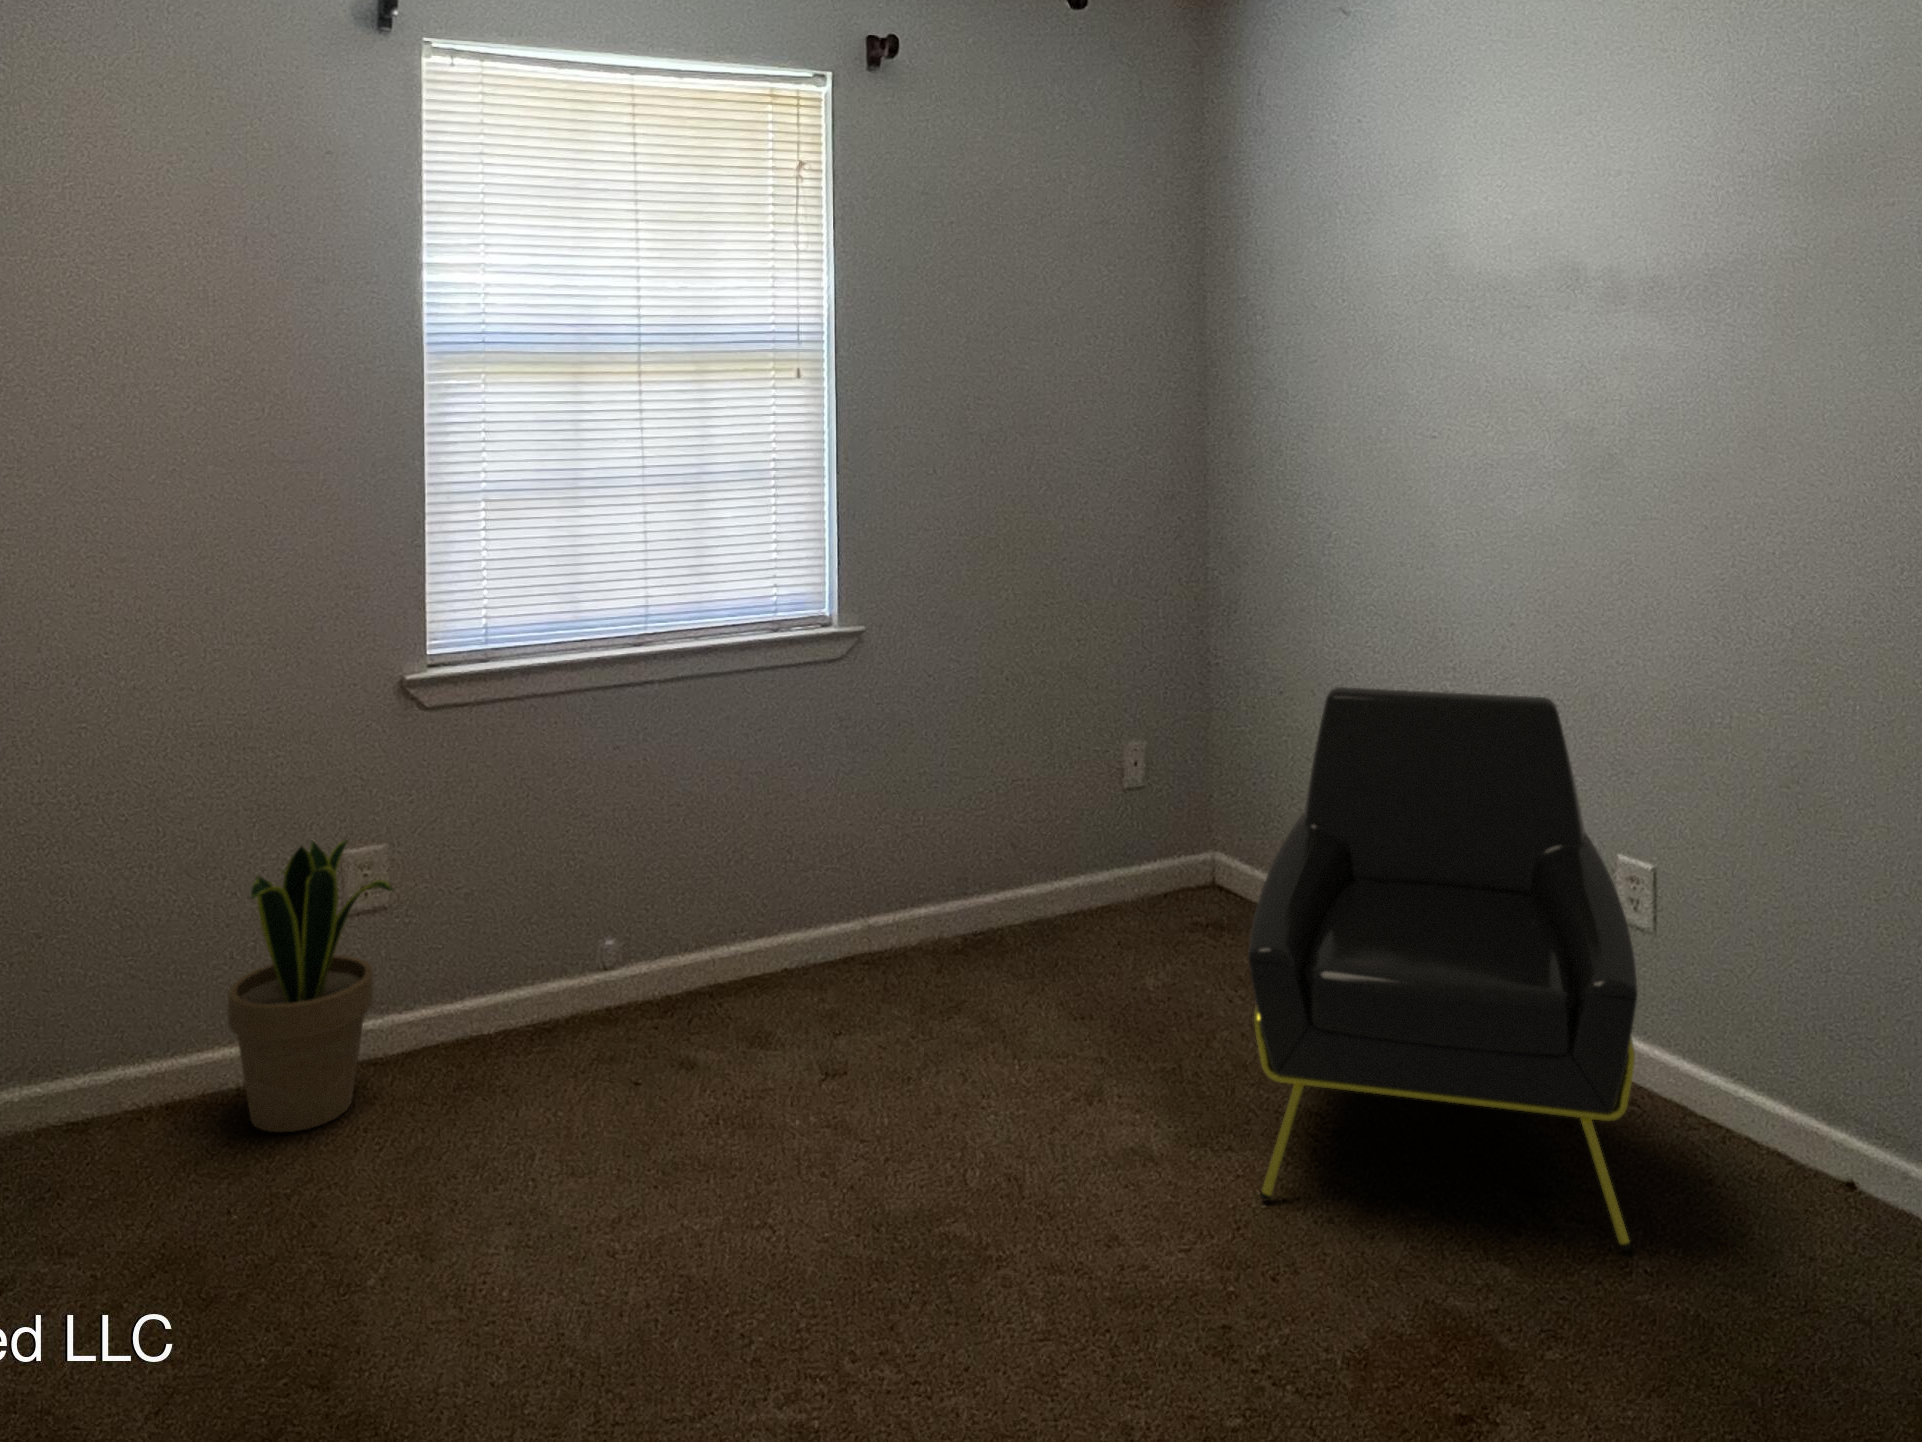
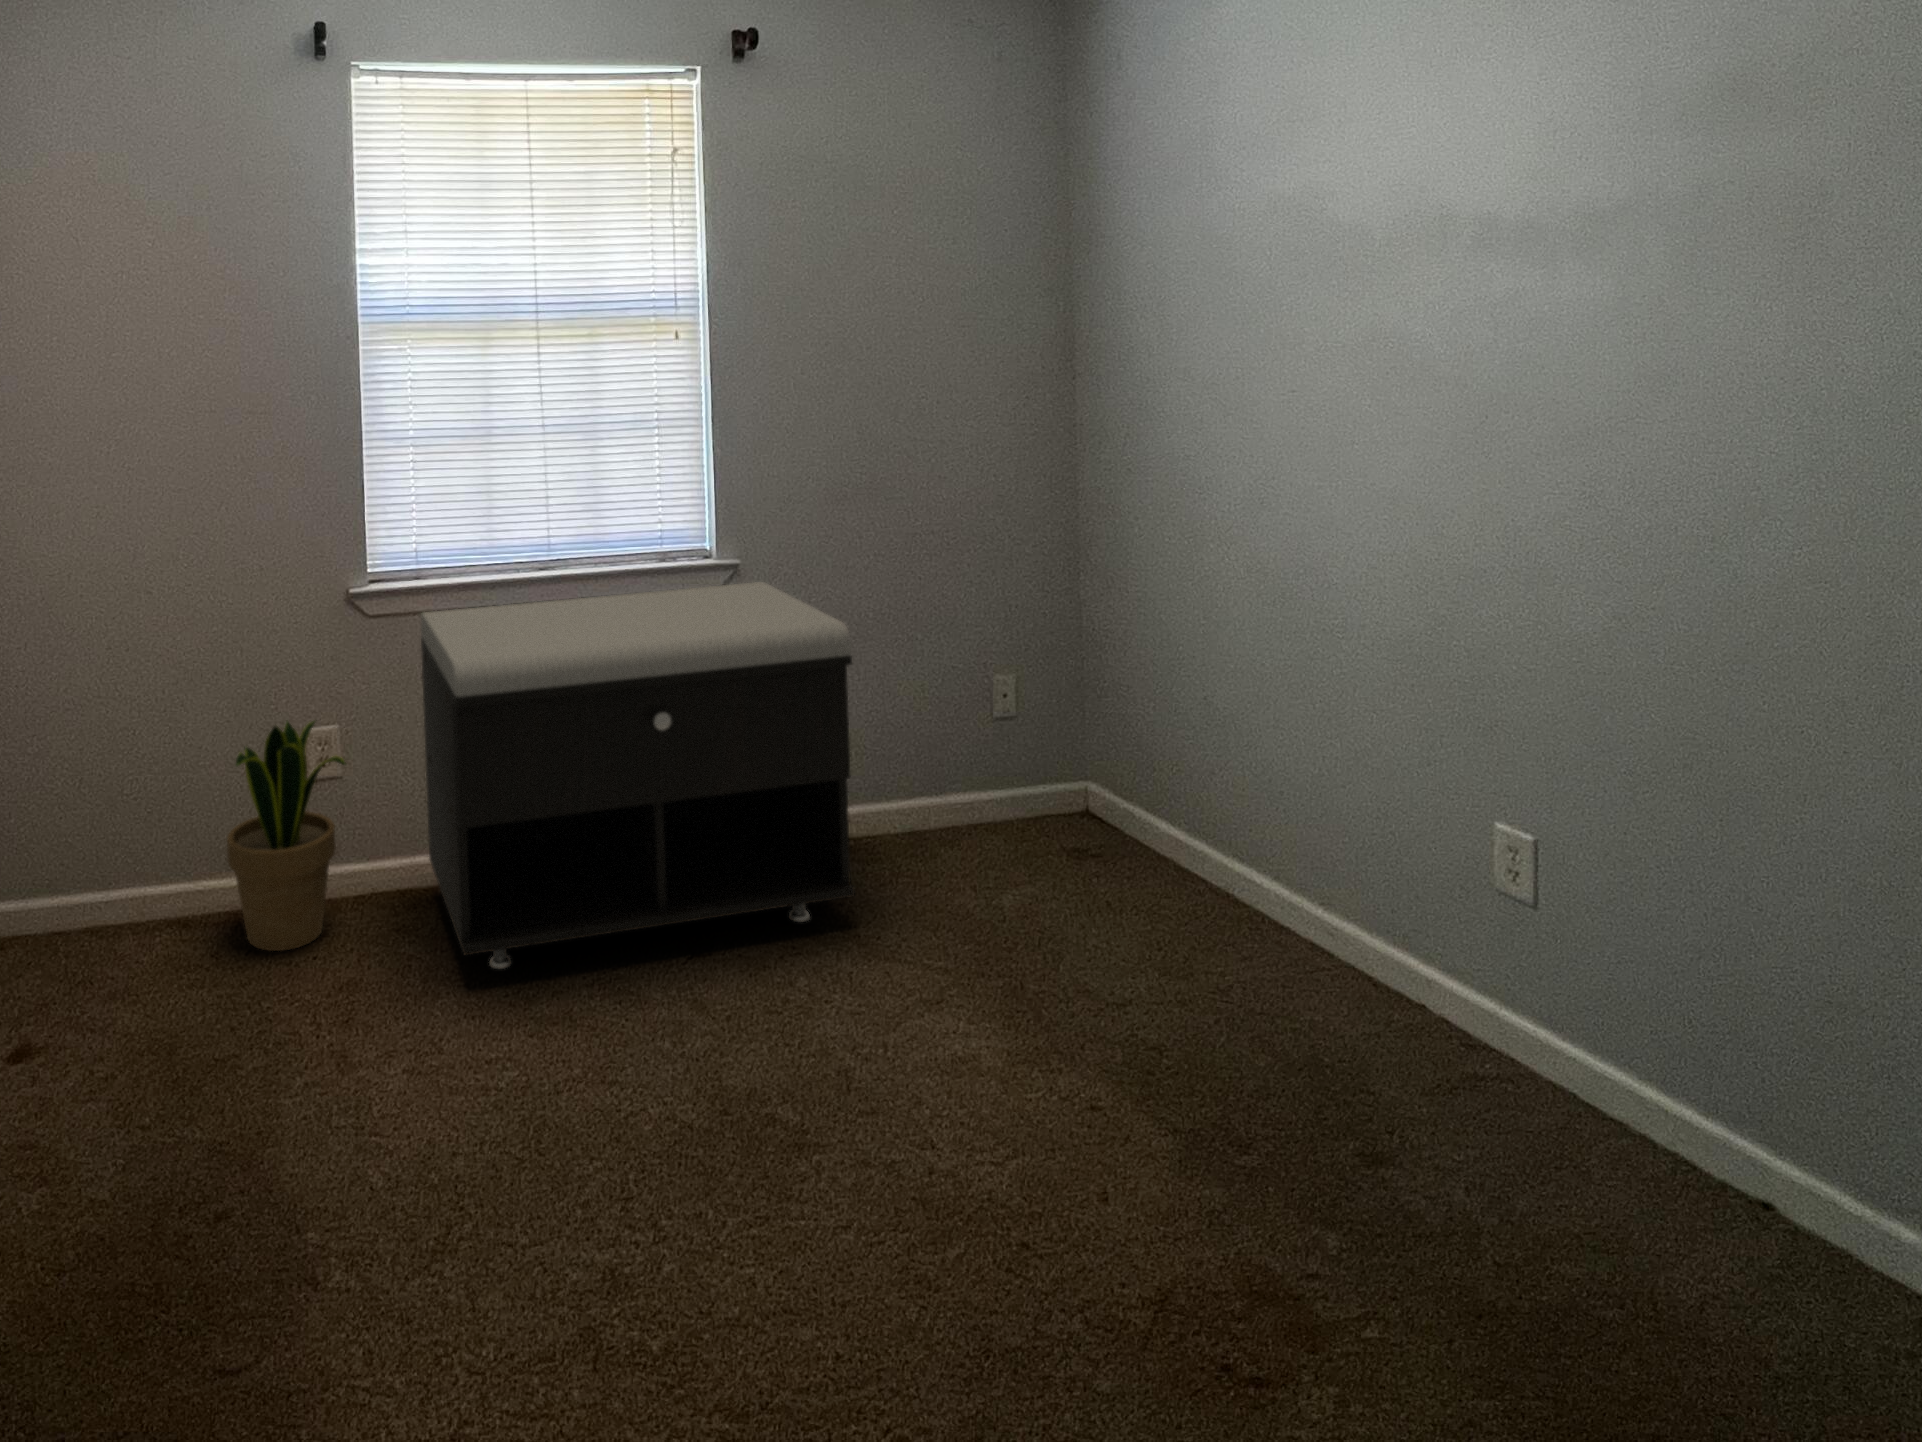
storage bench: none [486,656,996,1122] -> present [421,582,855,969]
armchair: present [1248,687,1638,1251] -> none [1079,632,1506,1235]

